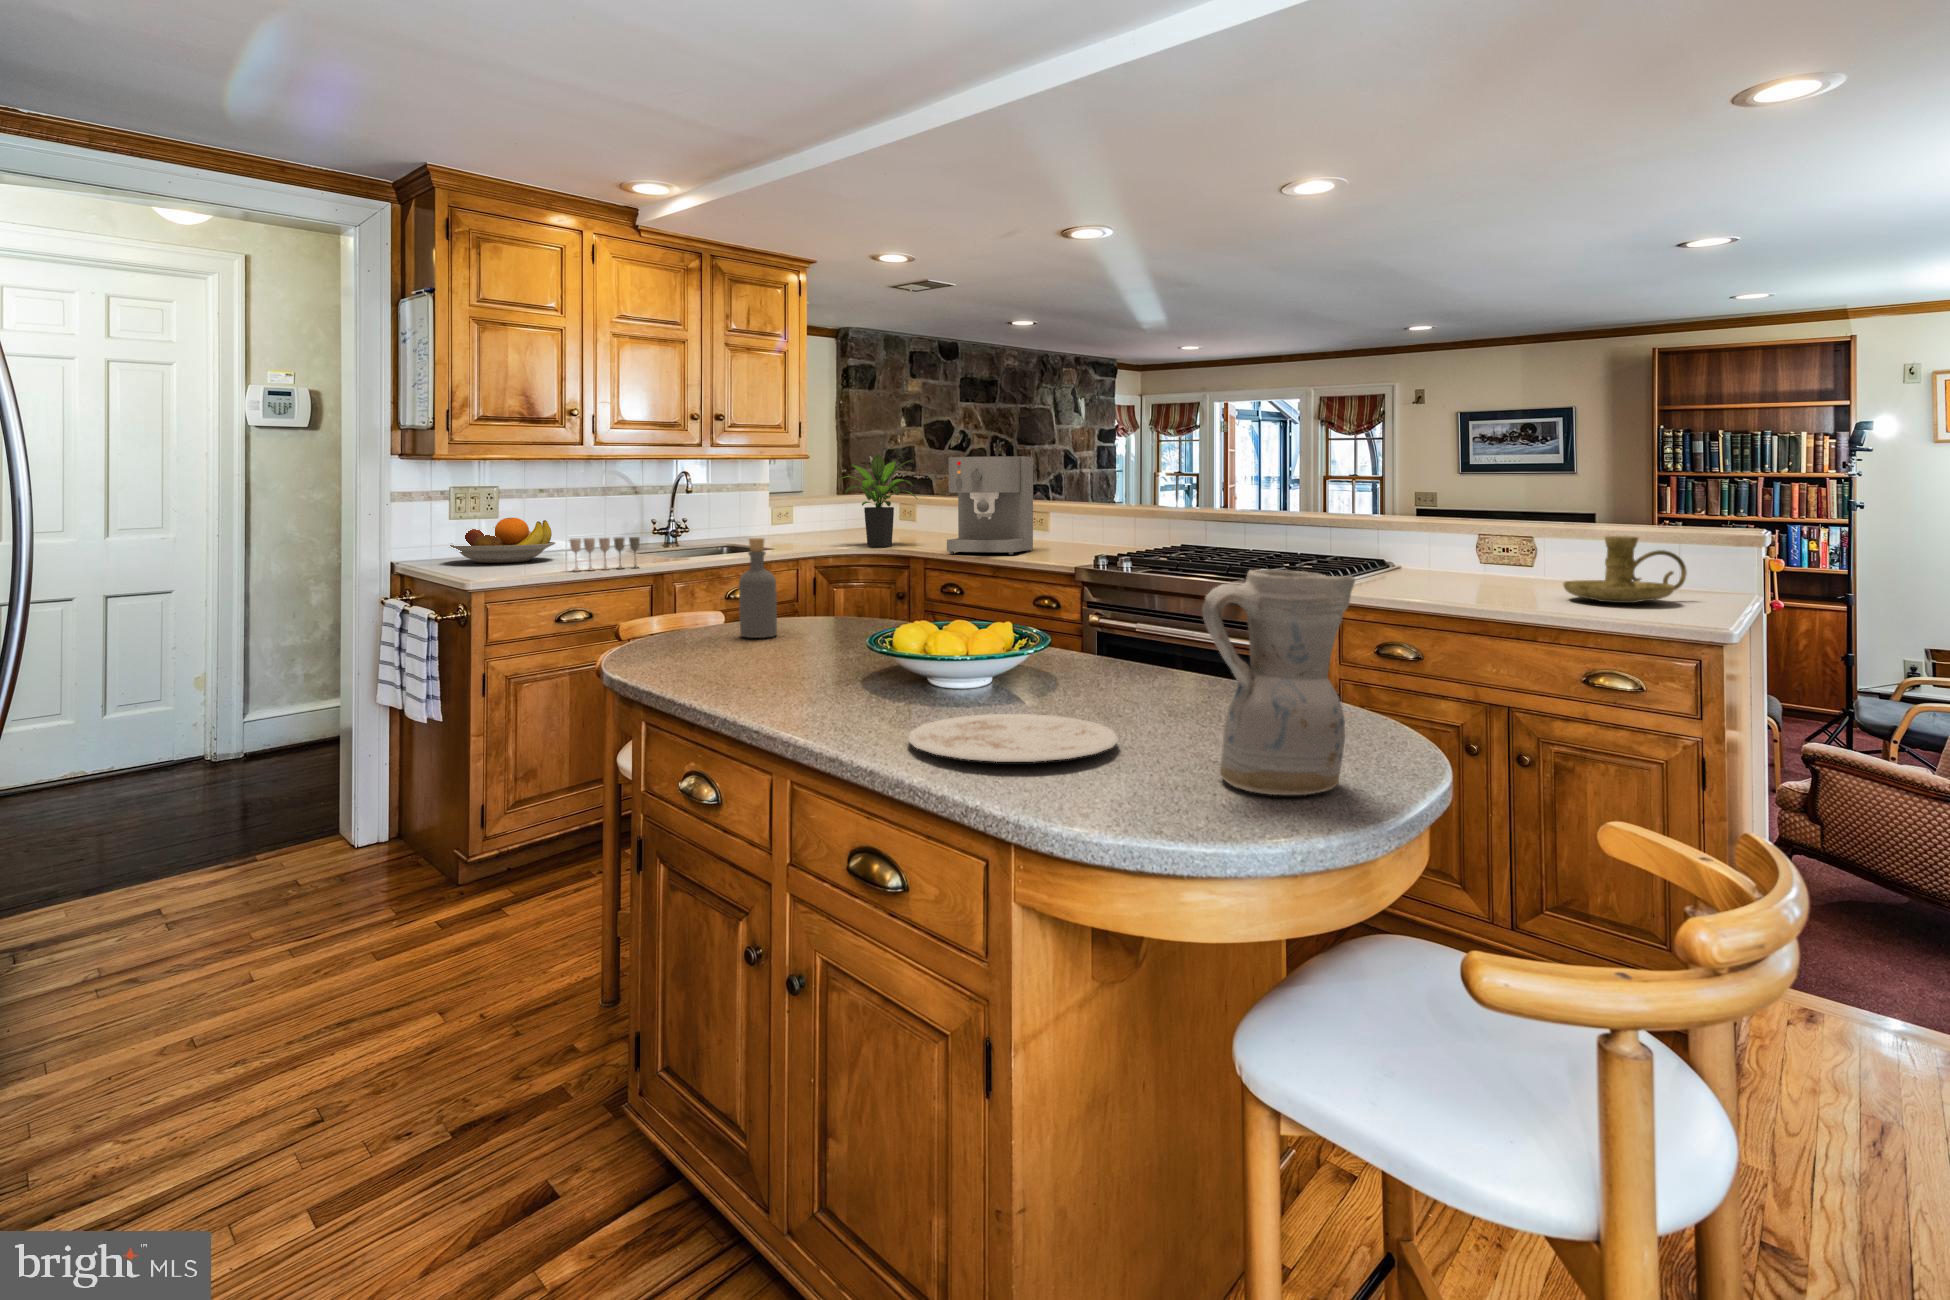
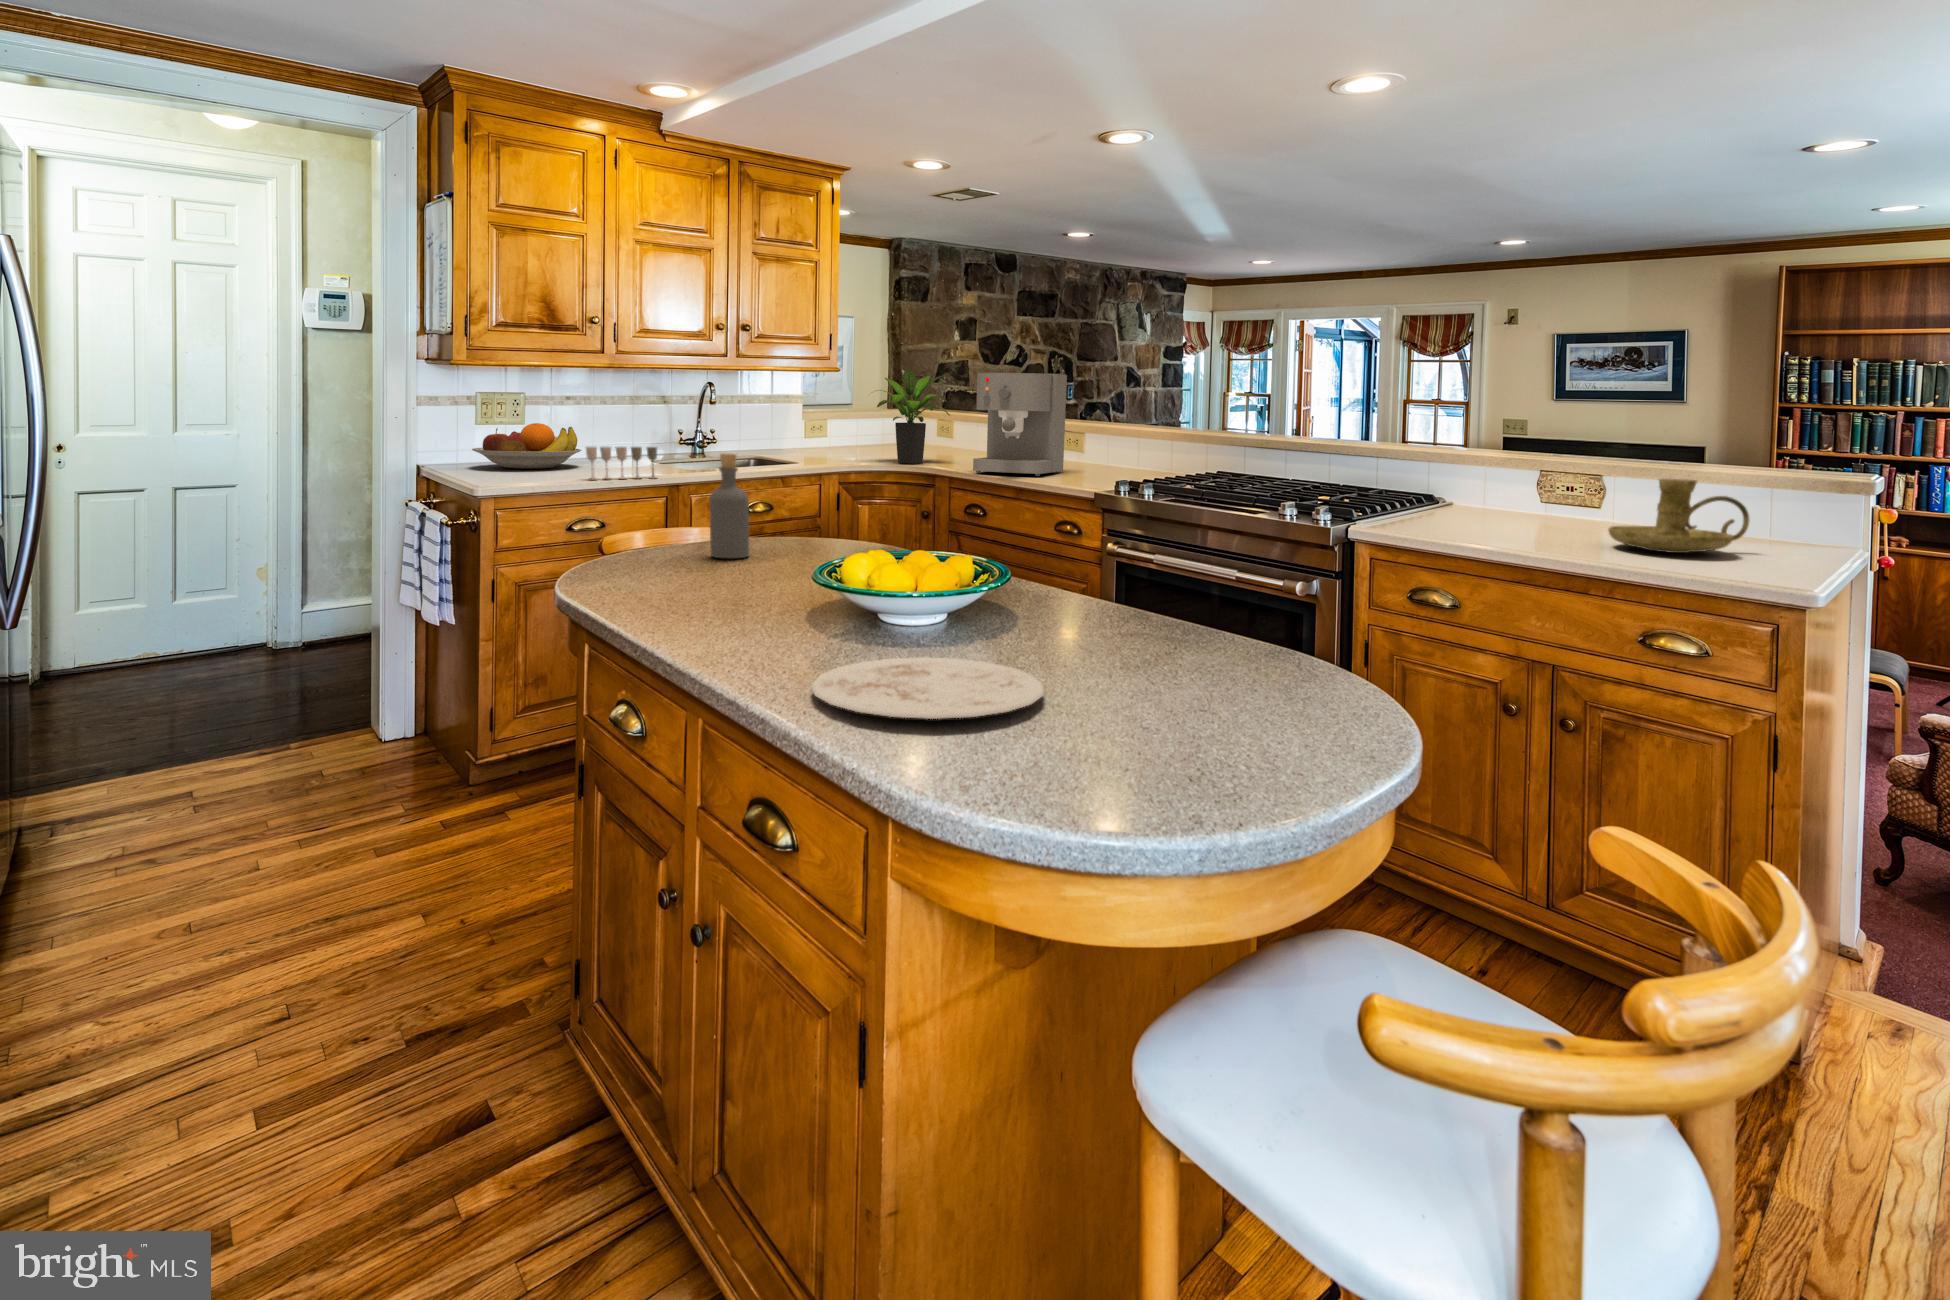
ceramic pitcher: present [1202,569,1355,795] -> none [1120,512,1300,775]

